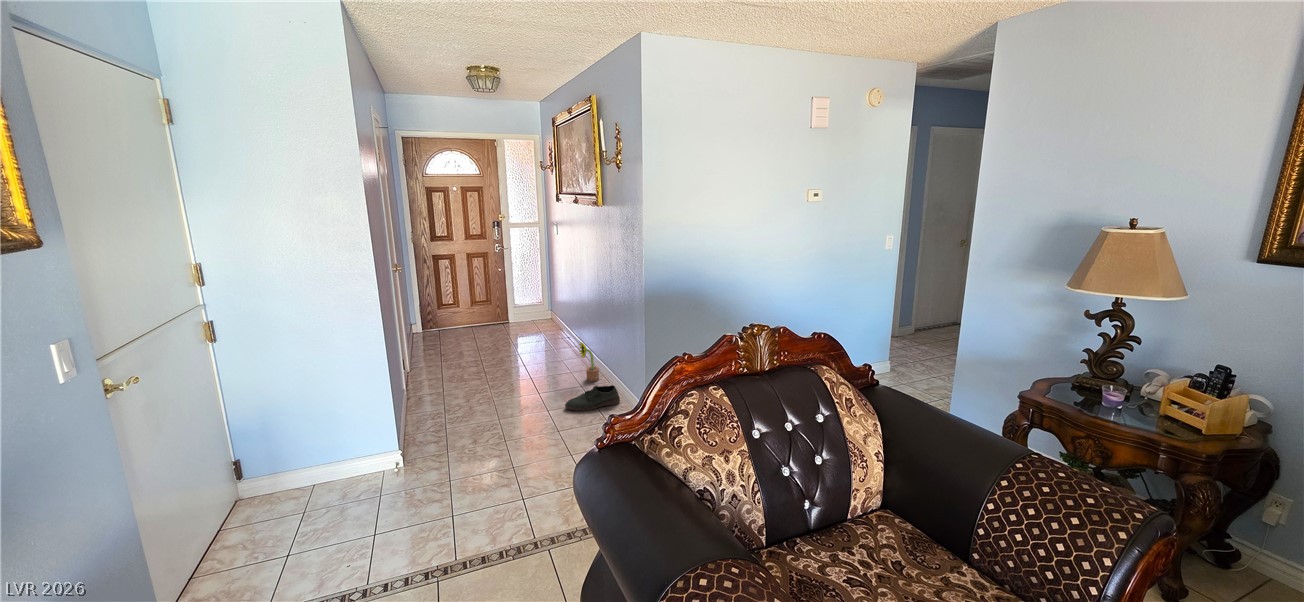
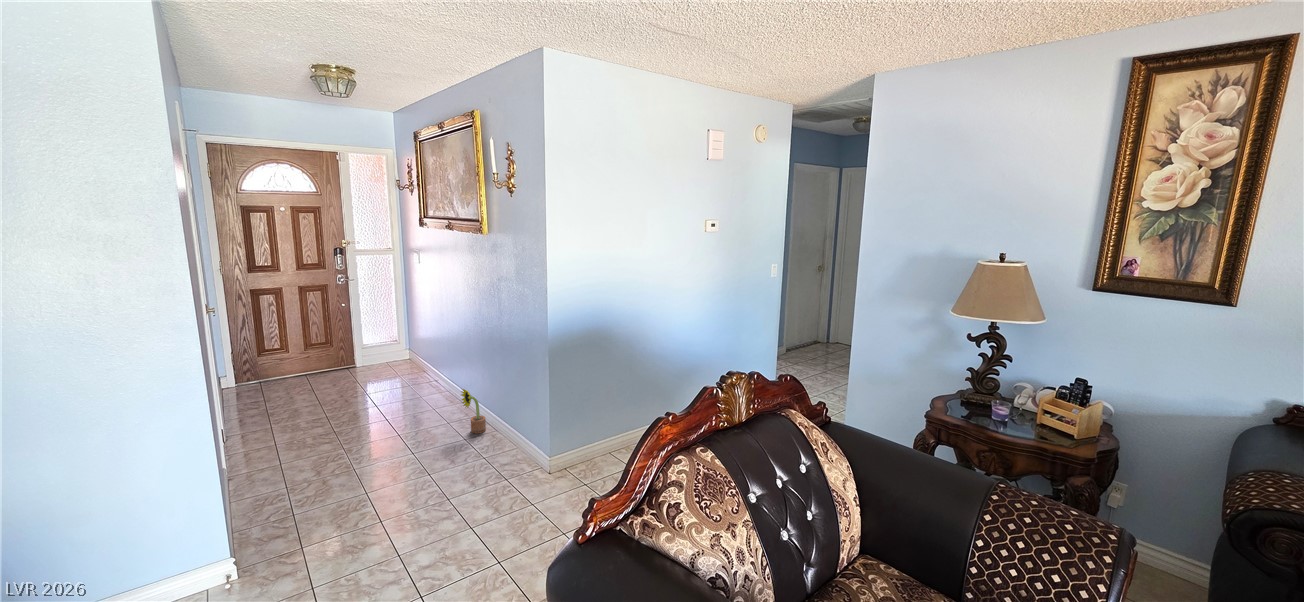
shoe: present [565,385,620,411] -> none [454,437,518,472]

